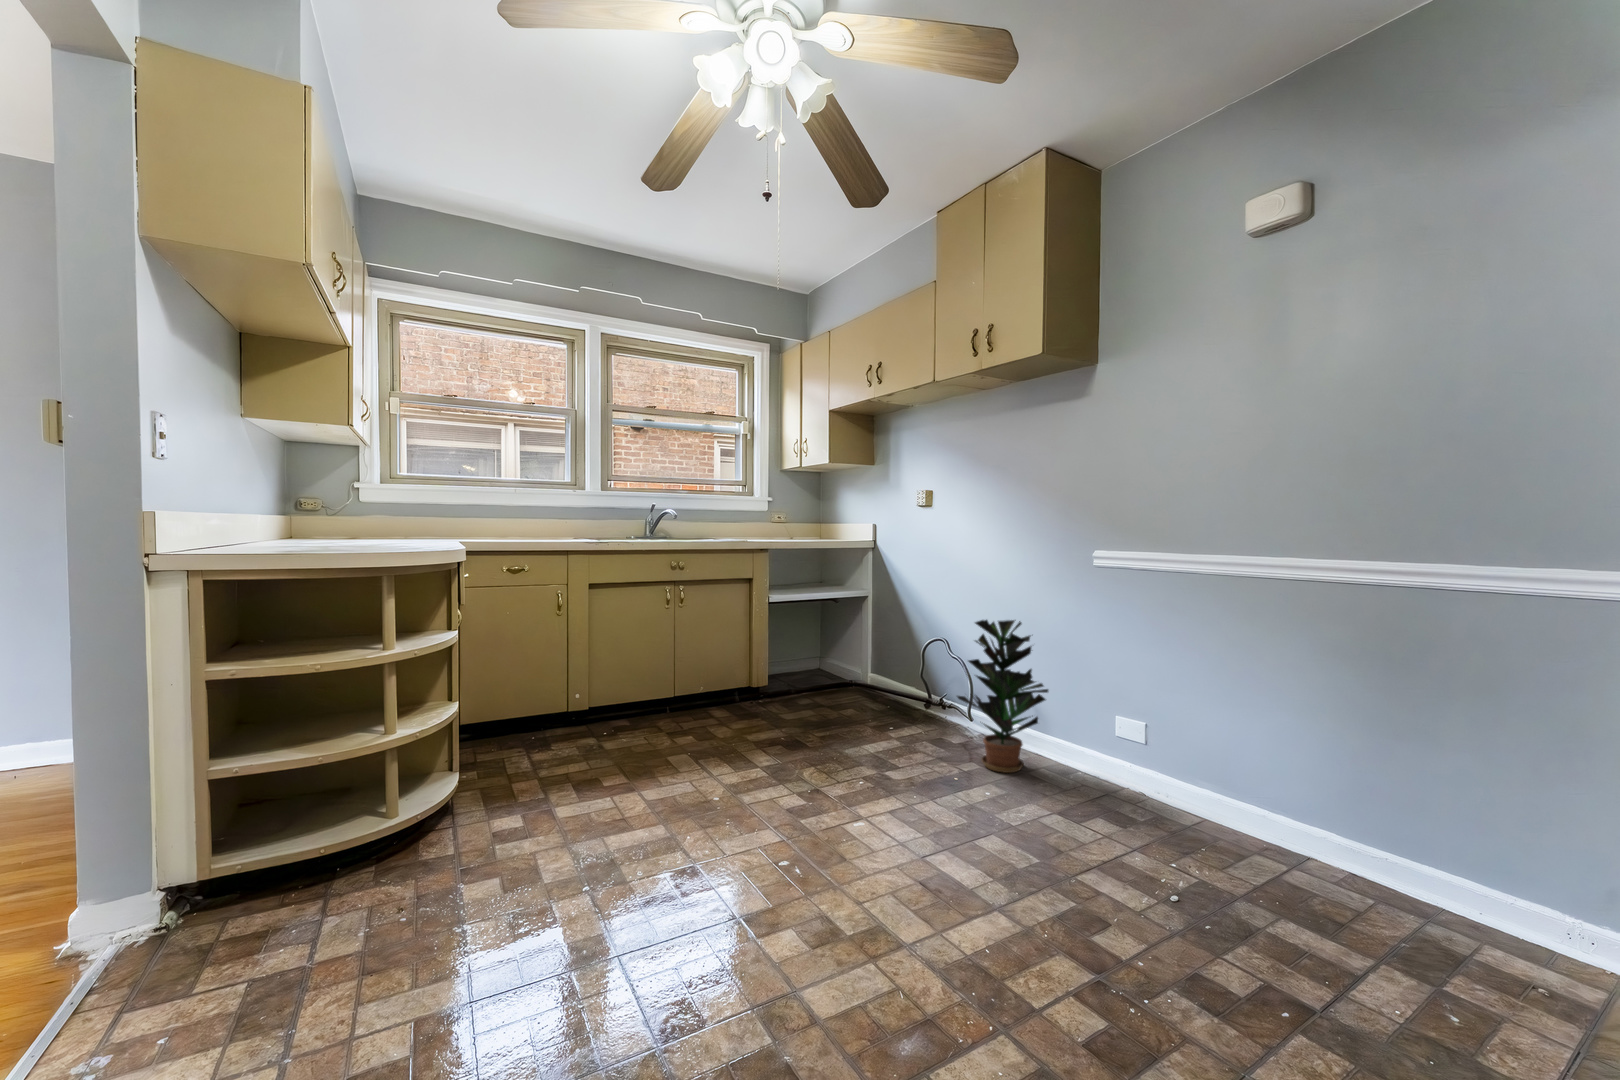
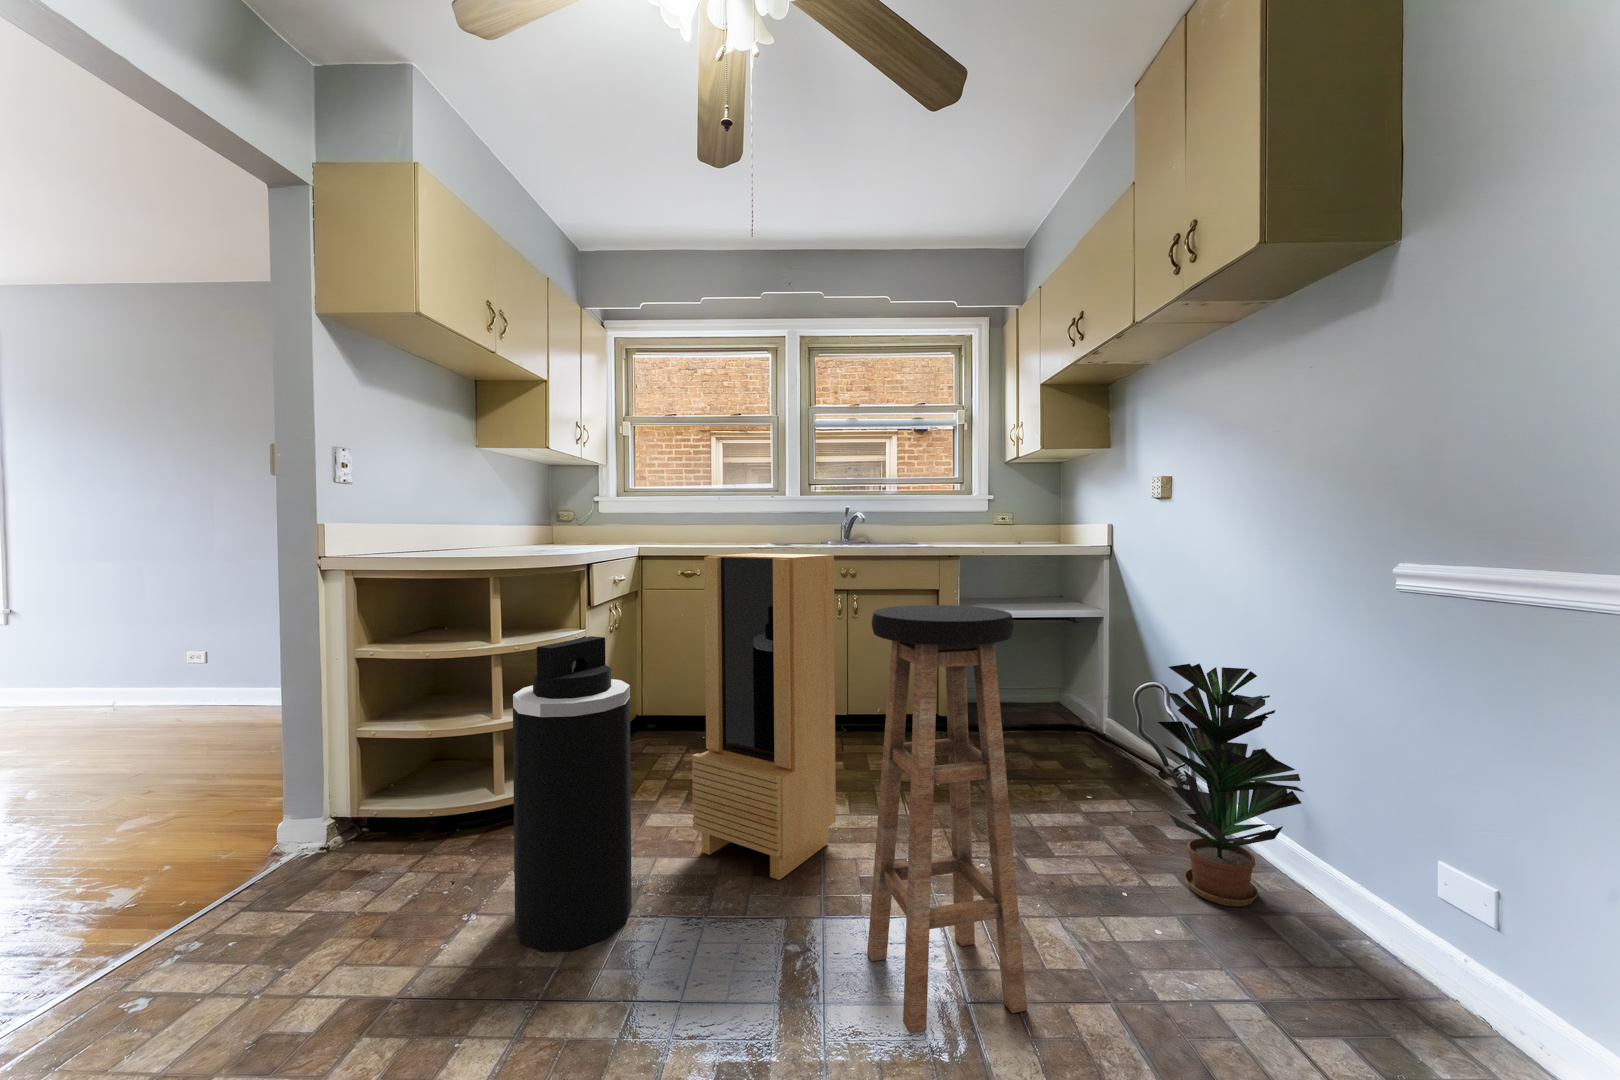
storage cabinet: none [635,549,747,825] -> present [692,553,836,880]
bar stool: none [836,585,954,883] -> present [867,605,1027,1033]
trash can: none [520,629,631,925] -> present [513,636,632,952]

